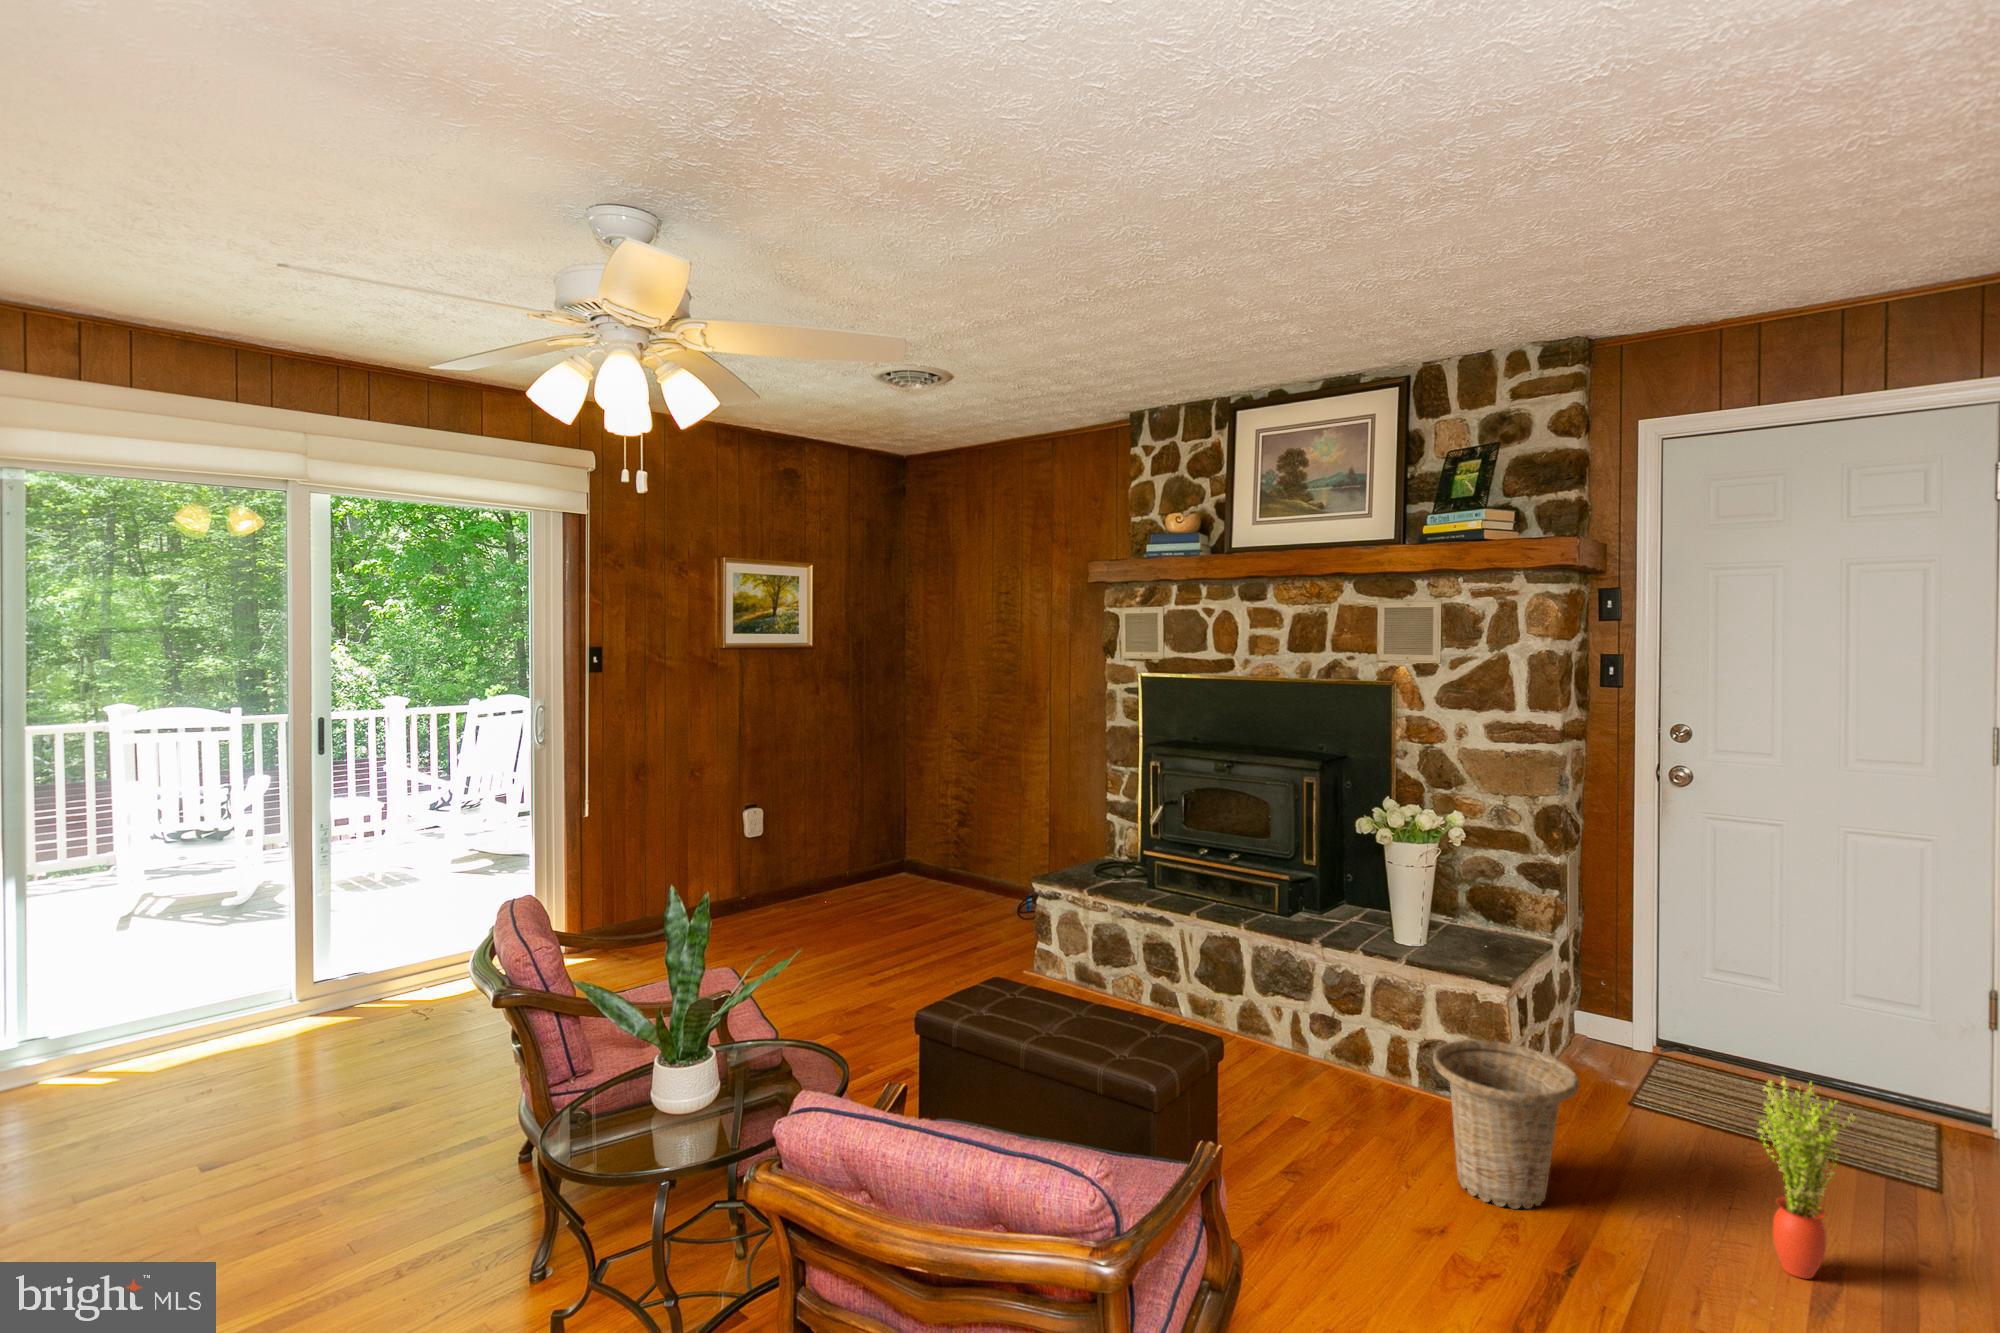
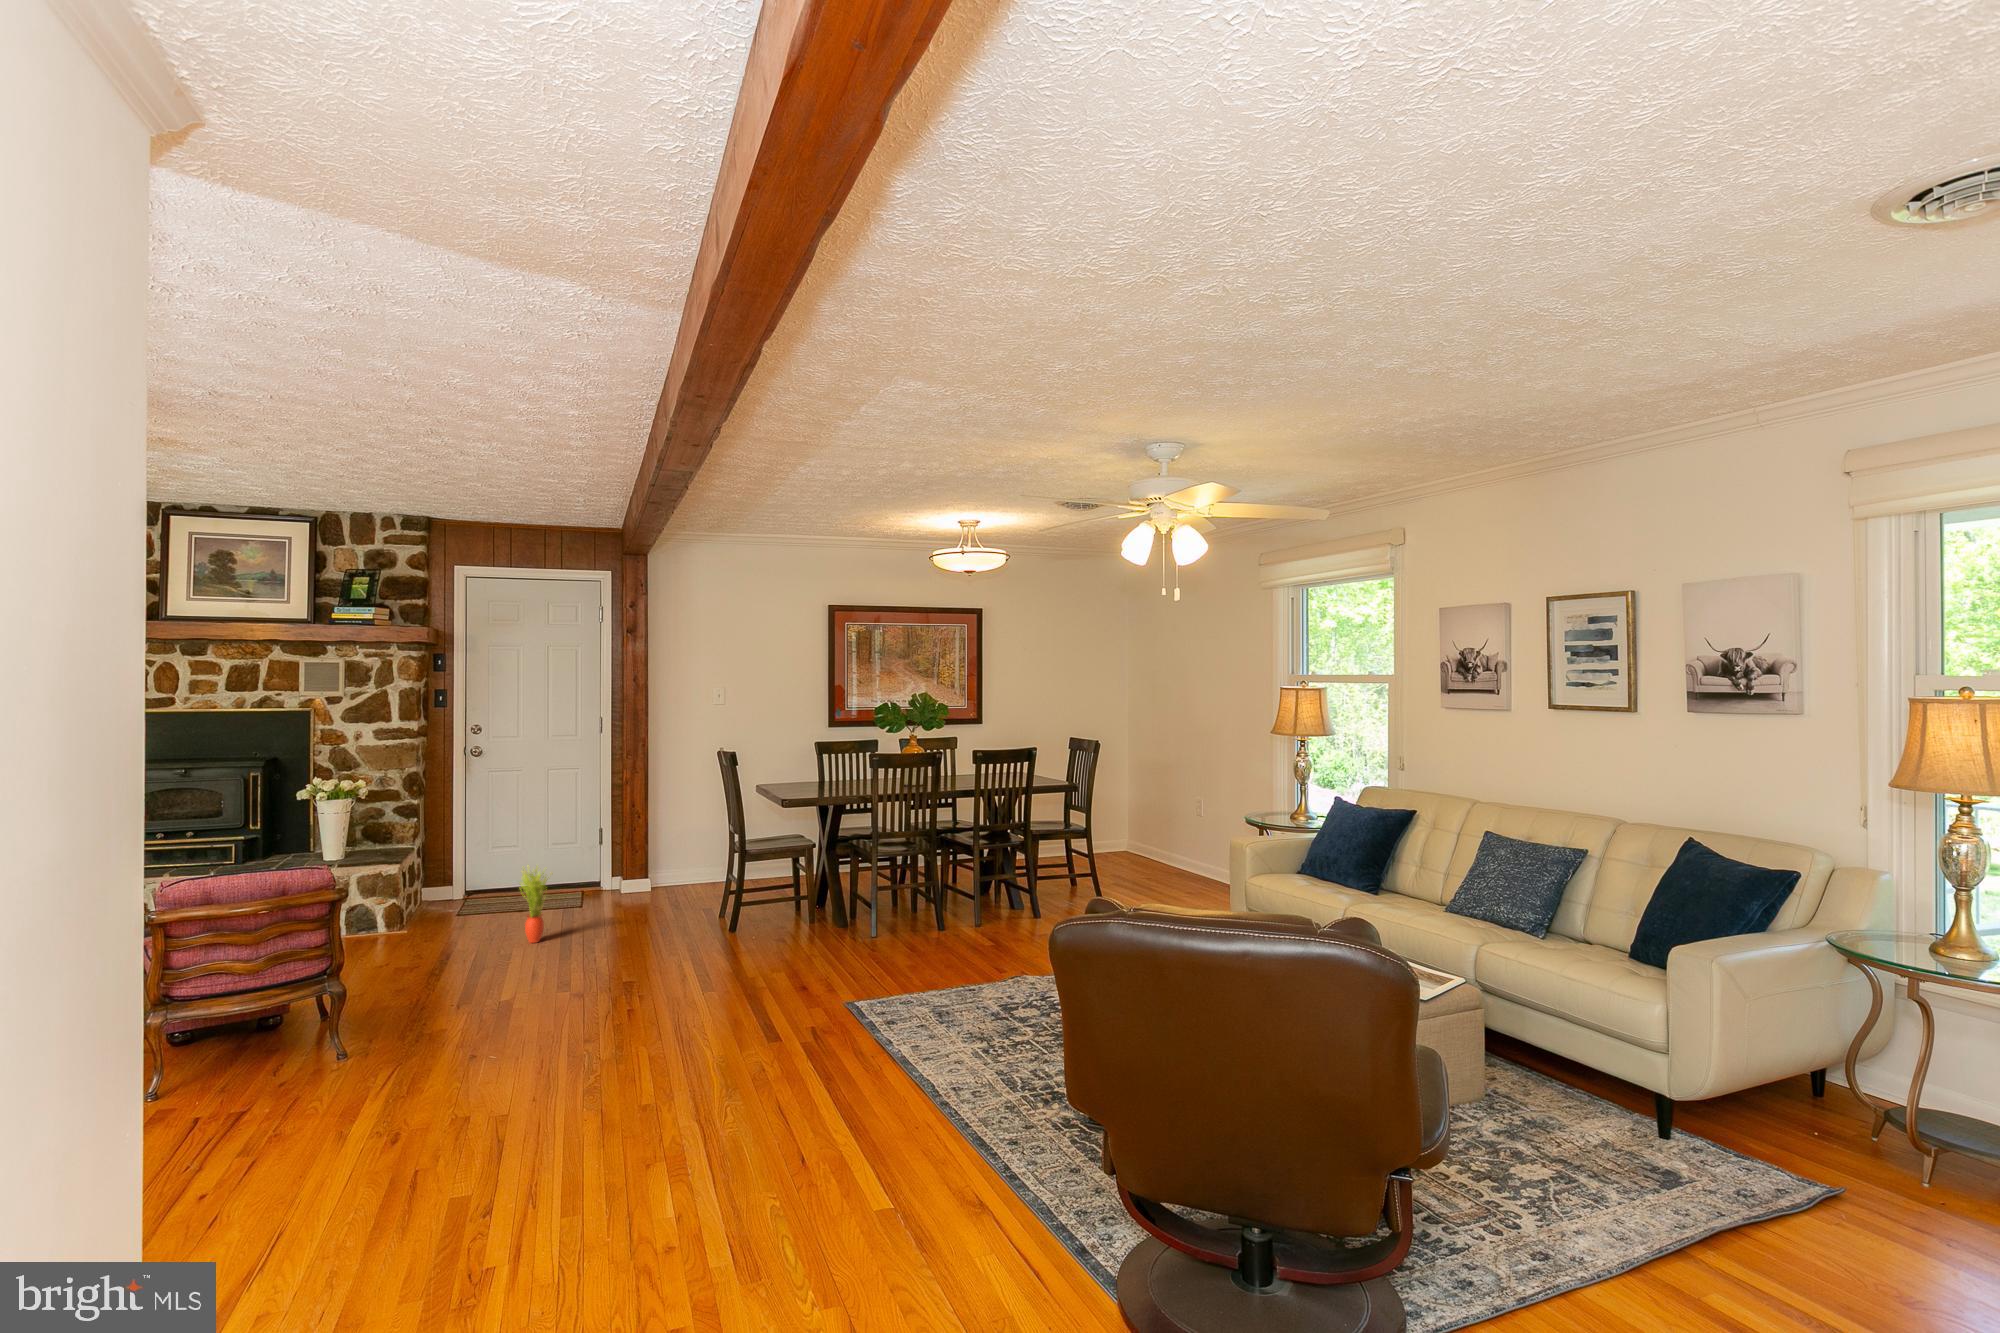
basket: present [1433,1040,1579,1209] -> none [372,888,446,961]

